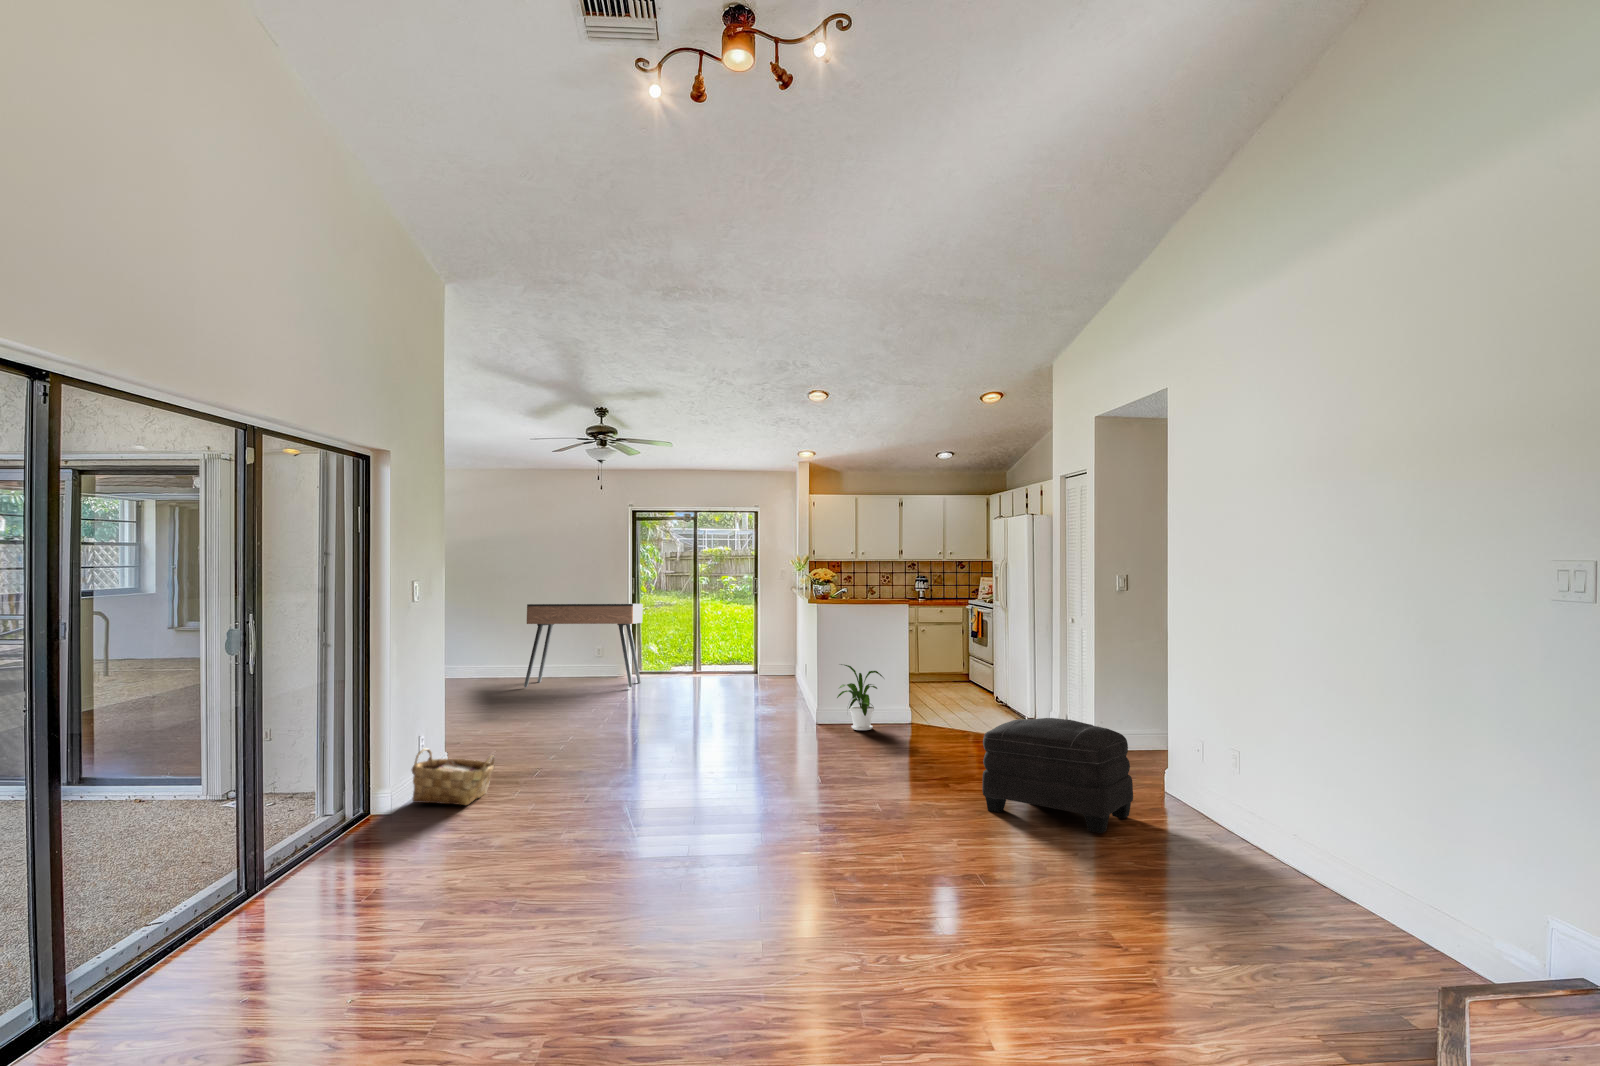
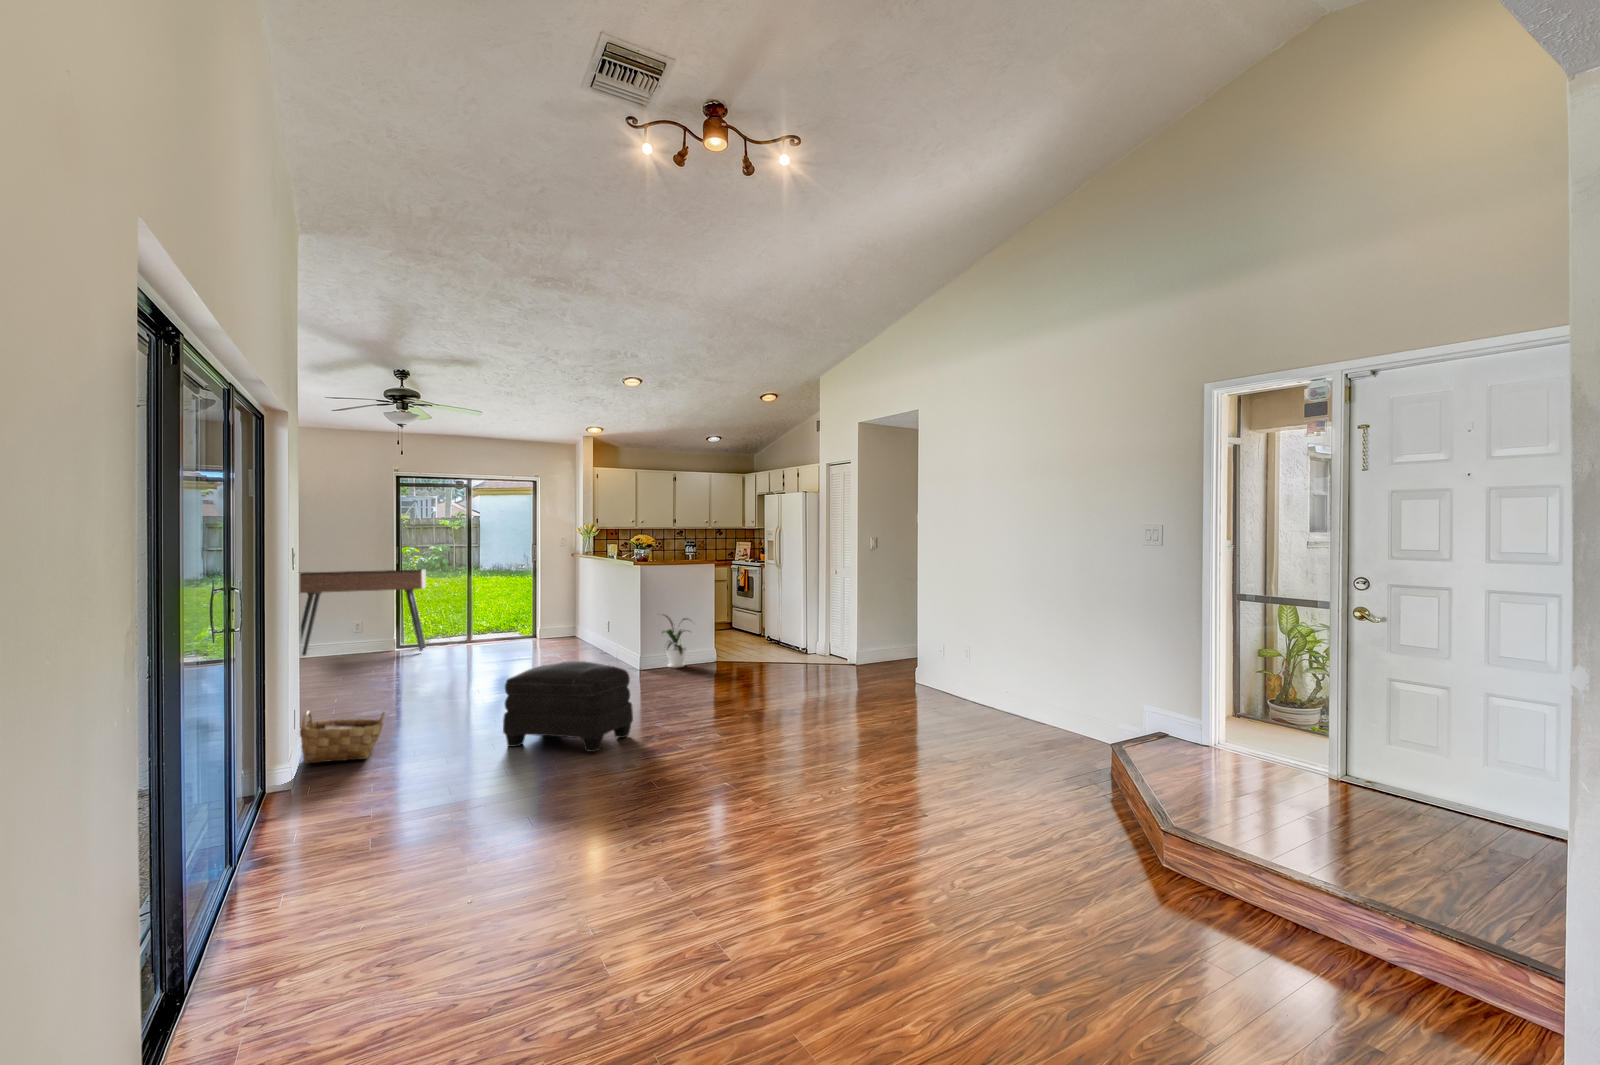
ottoman: present [982,718,1133,833] -> present [503,661,633,752]

